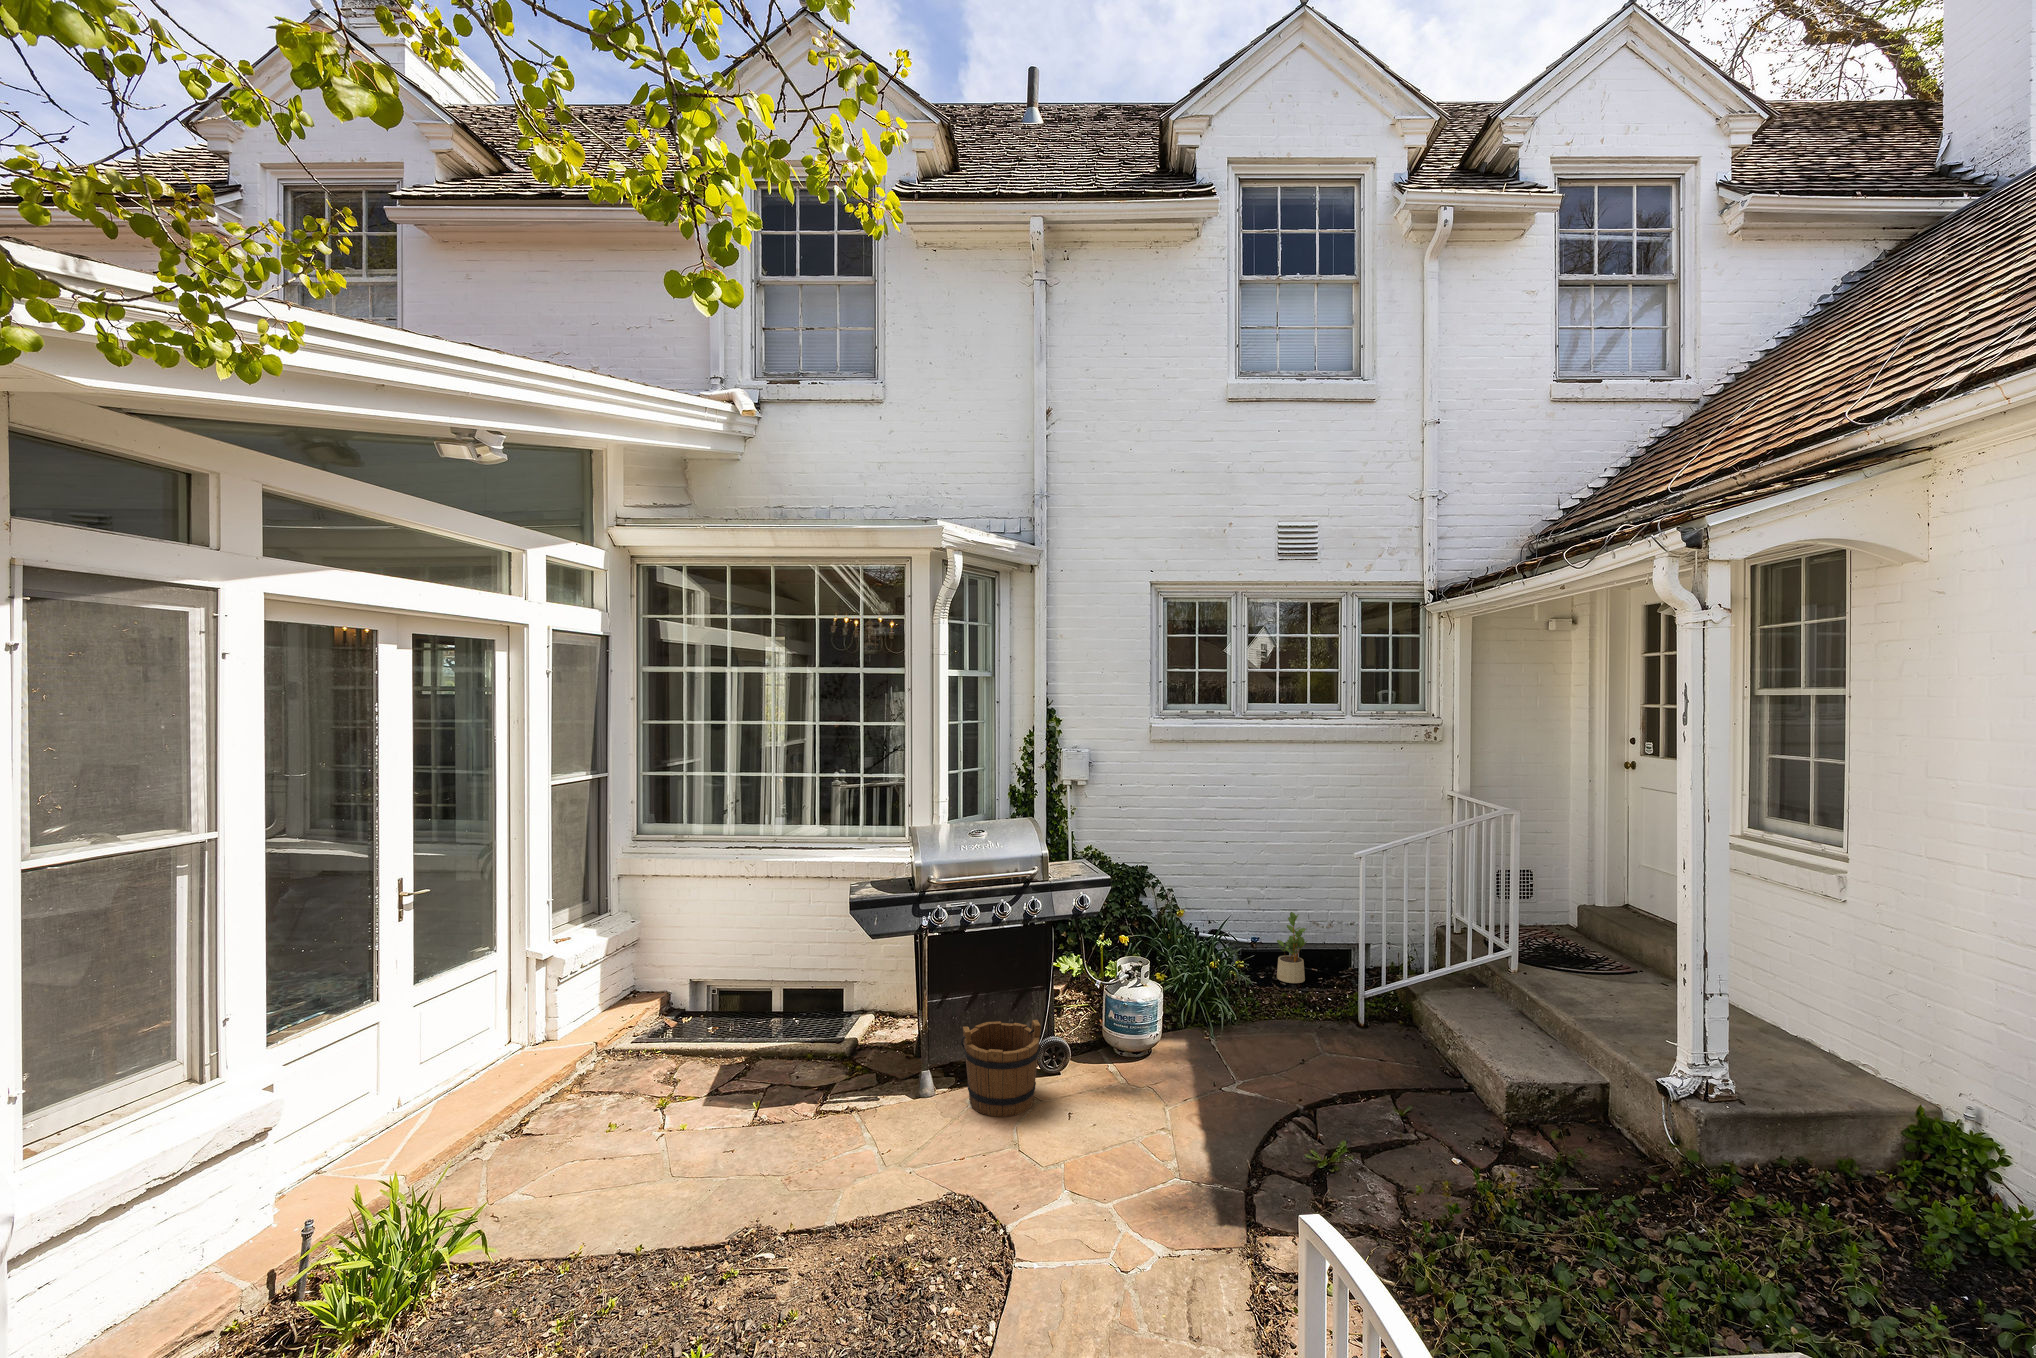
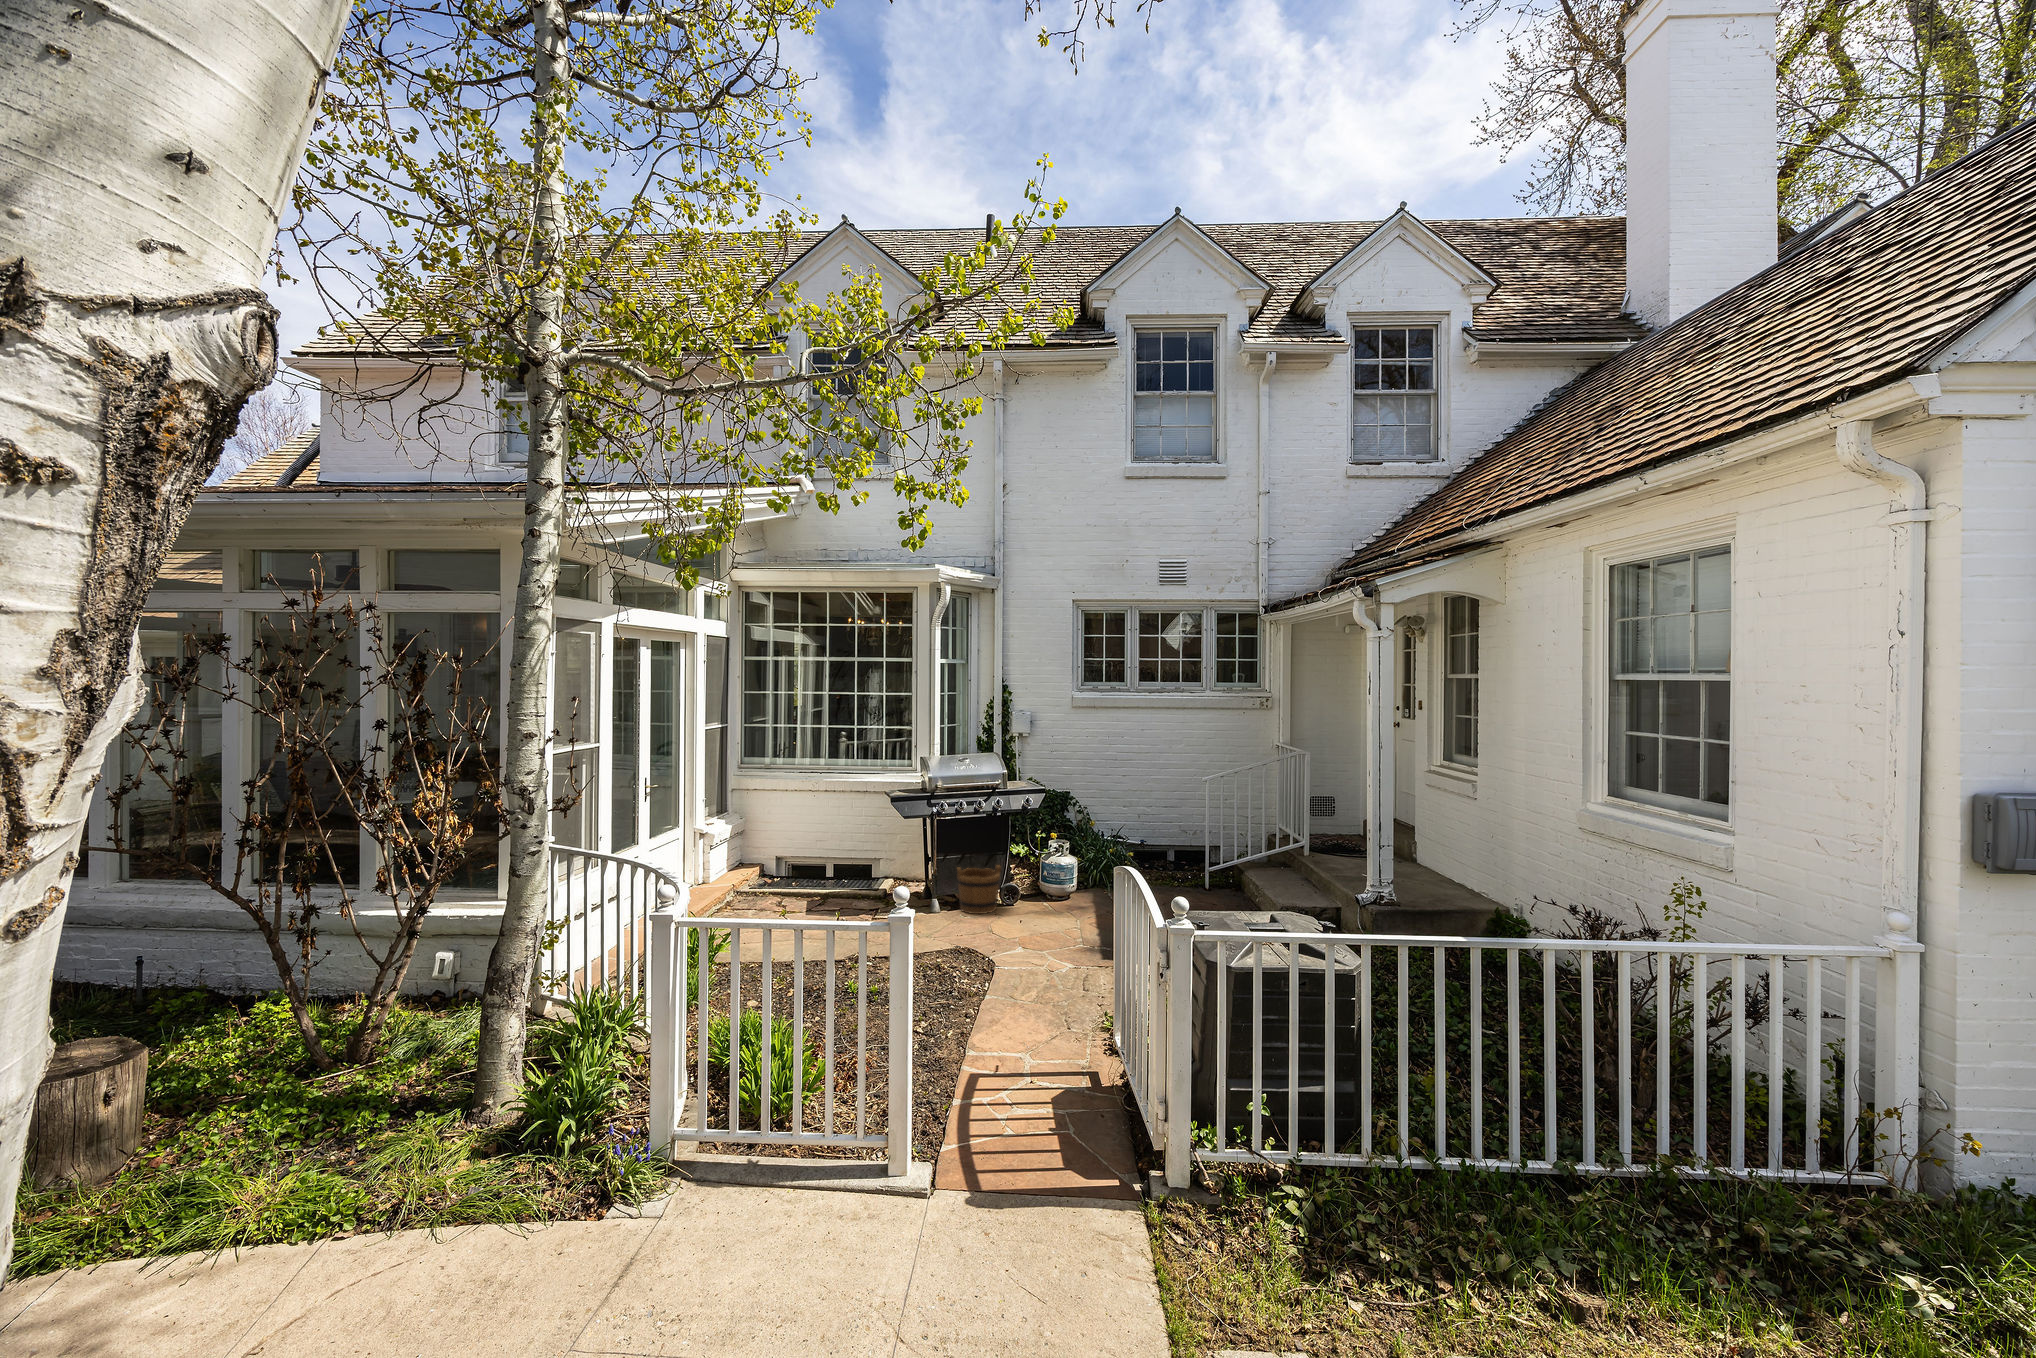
potted plant: present [1277,912,1307,983] -> none [1156,820,1176,865]

